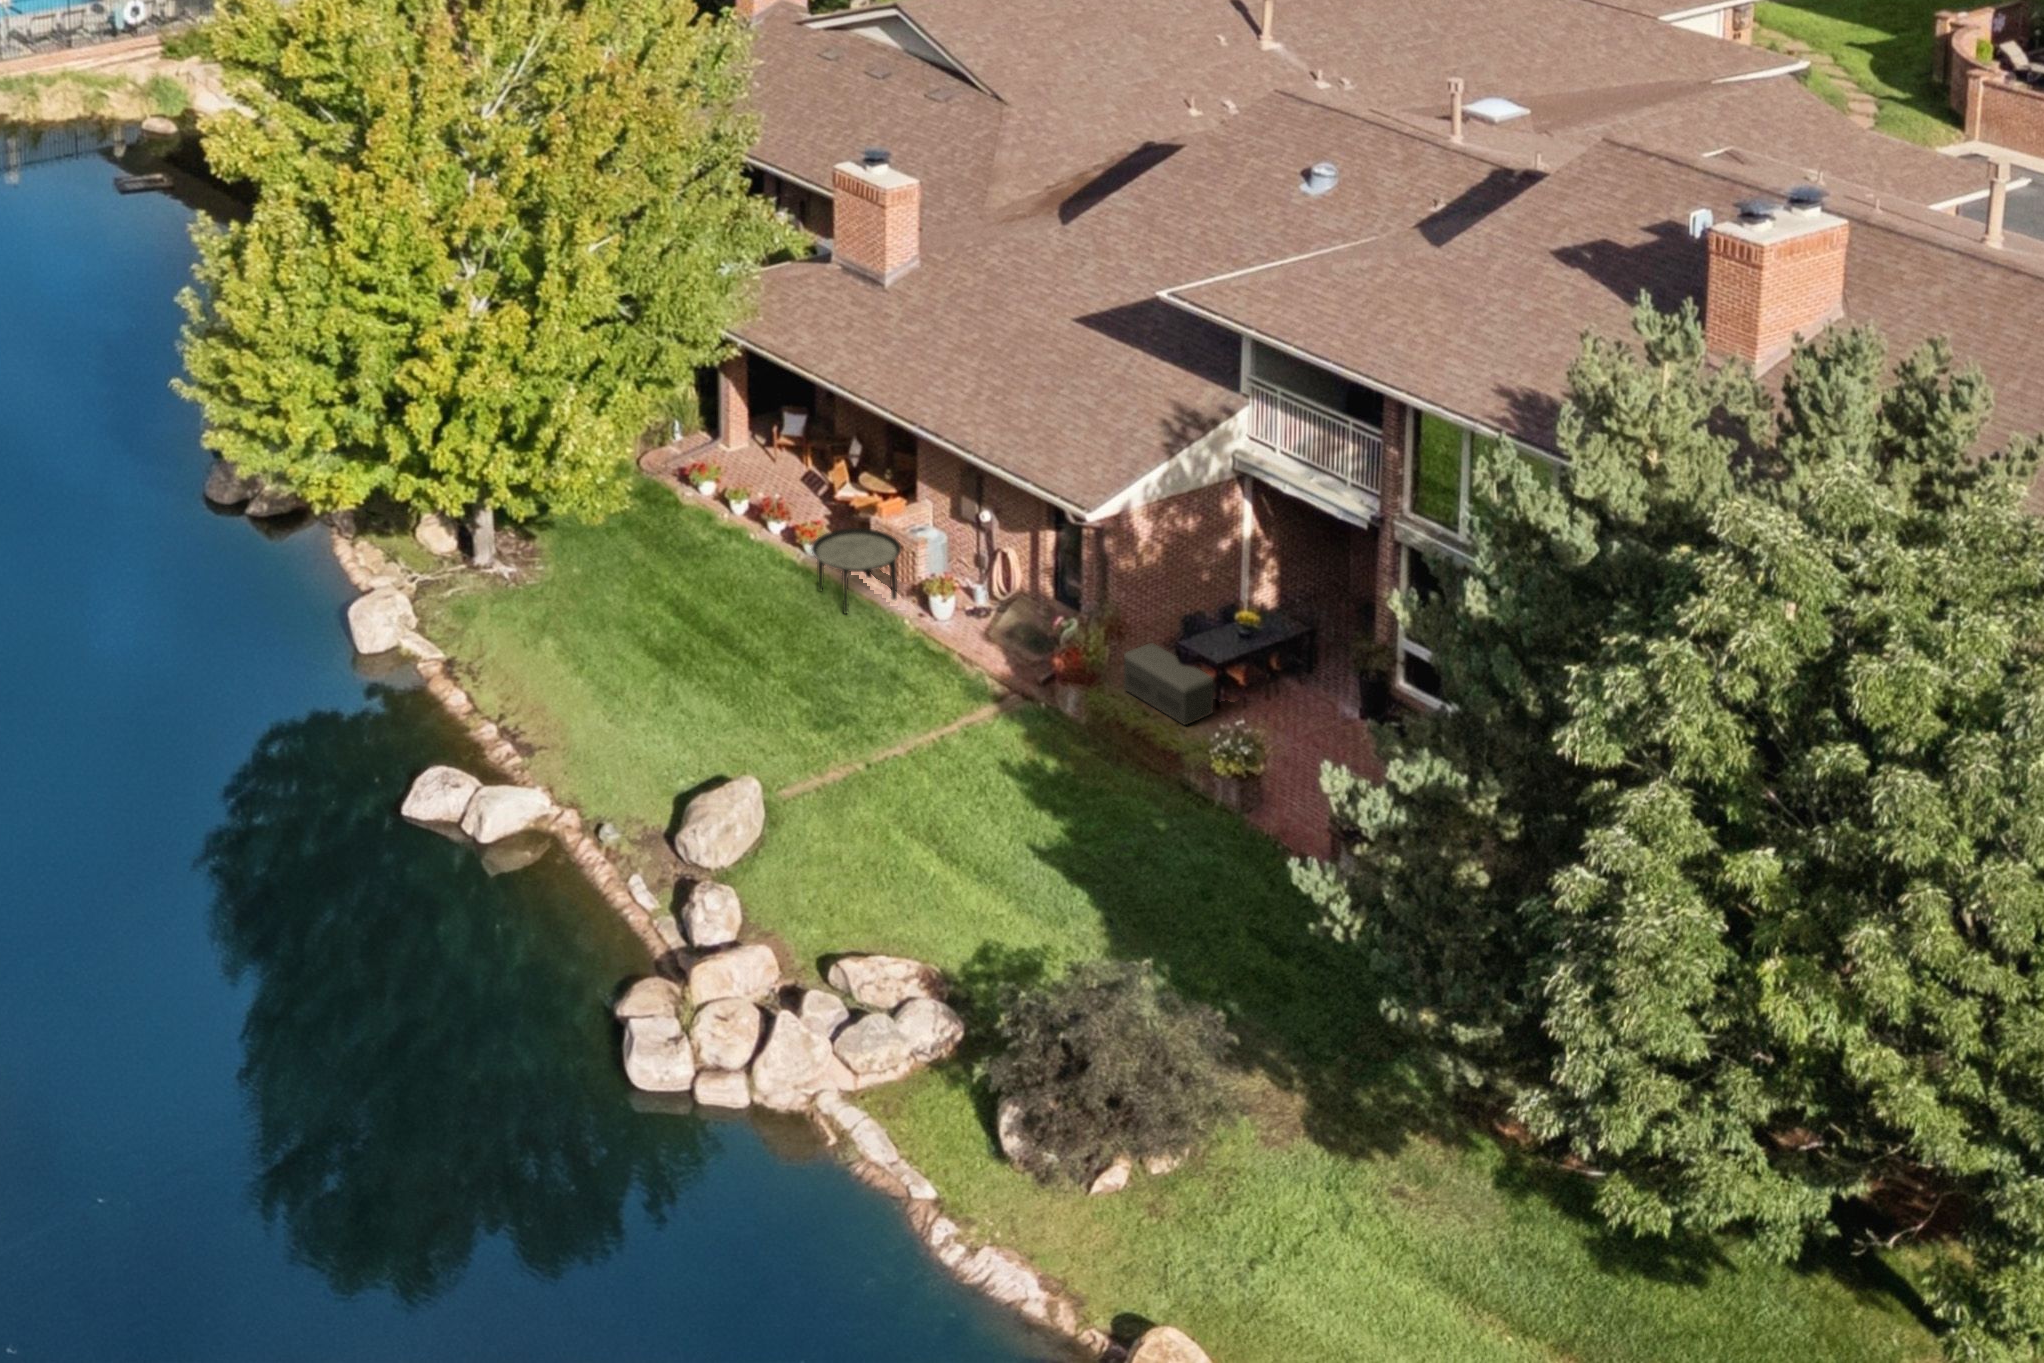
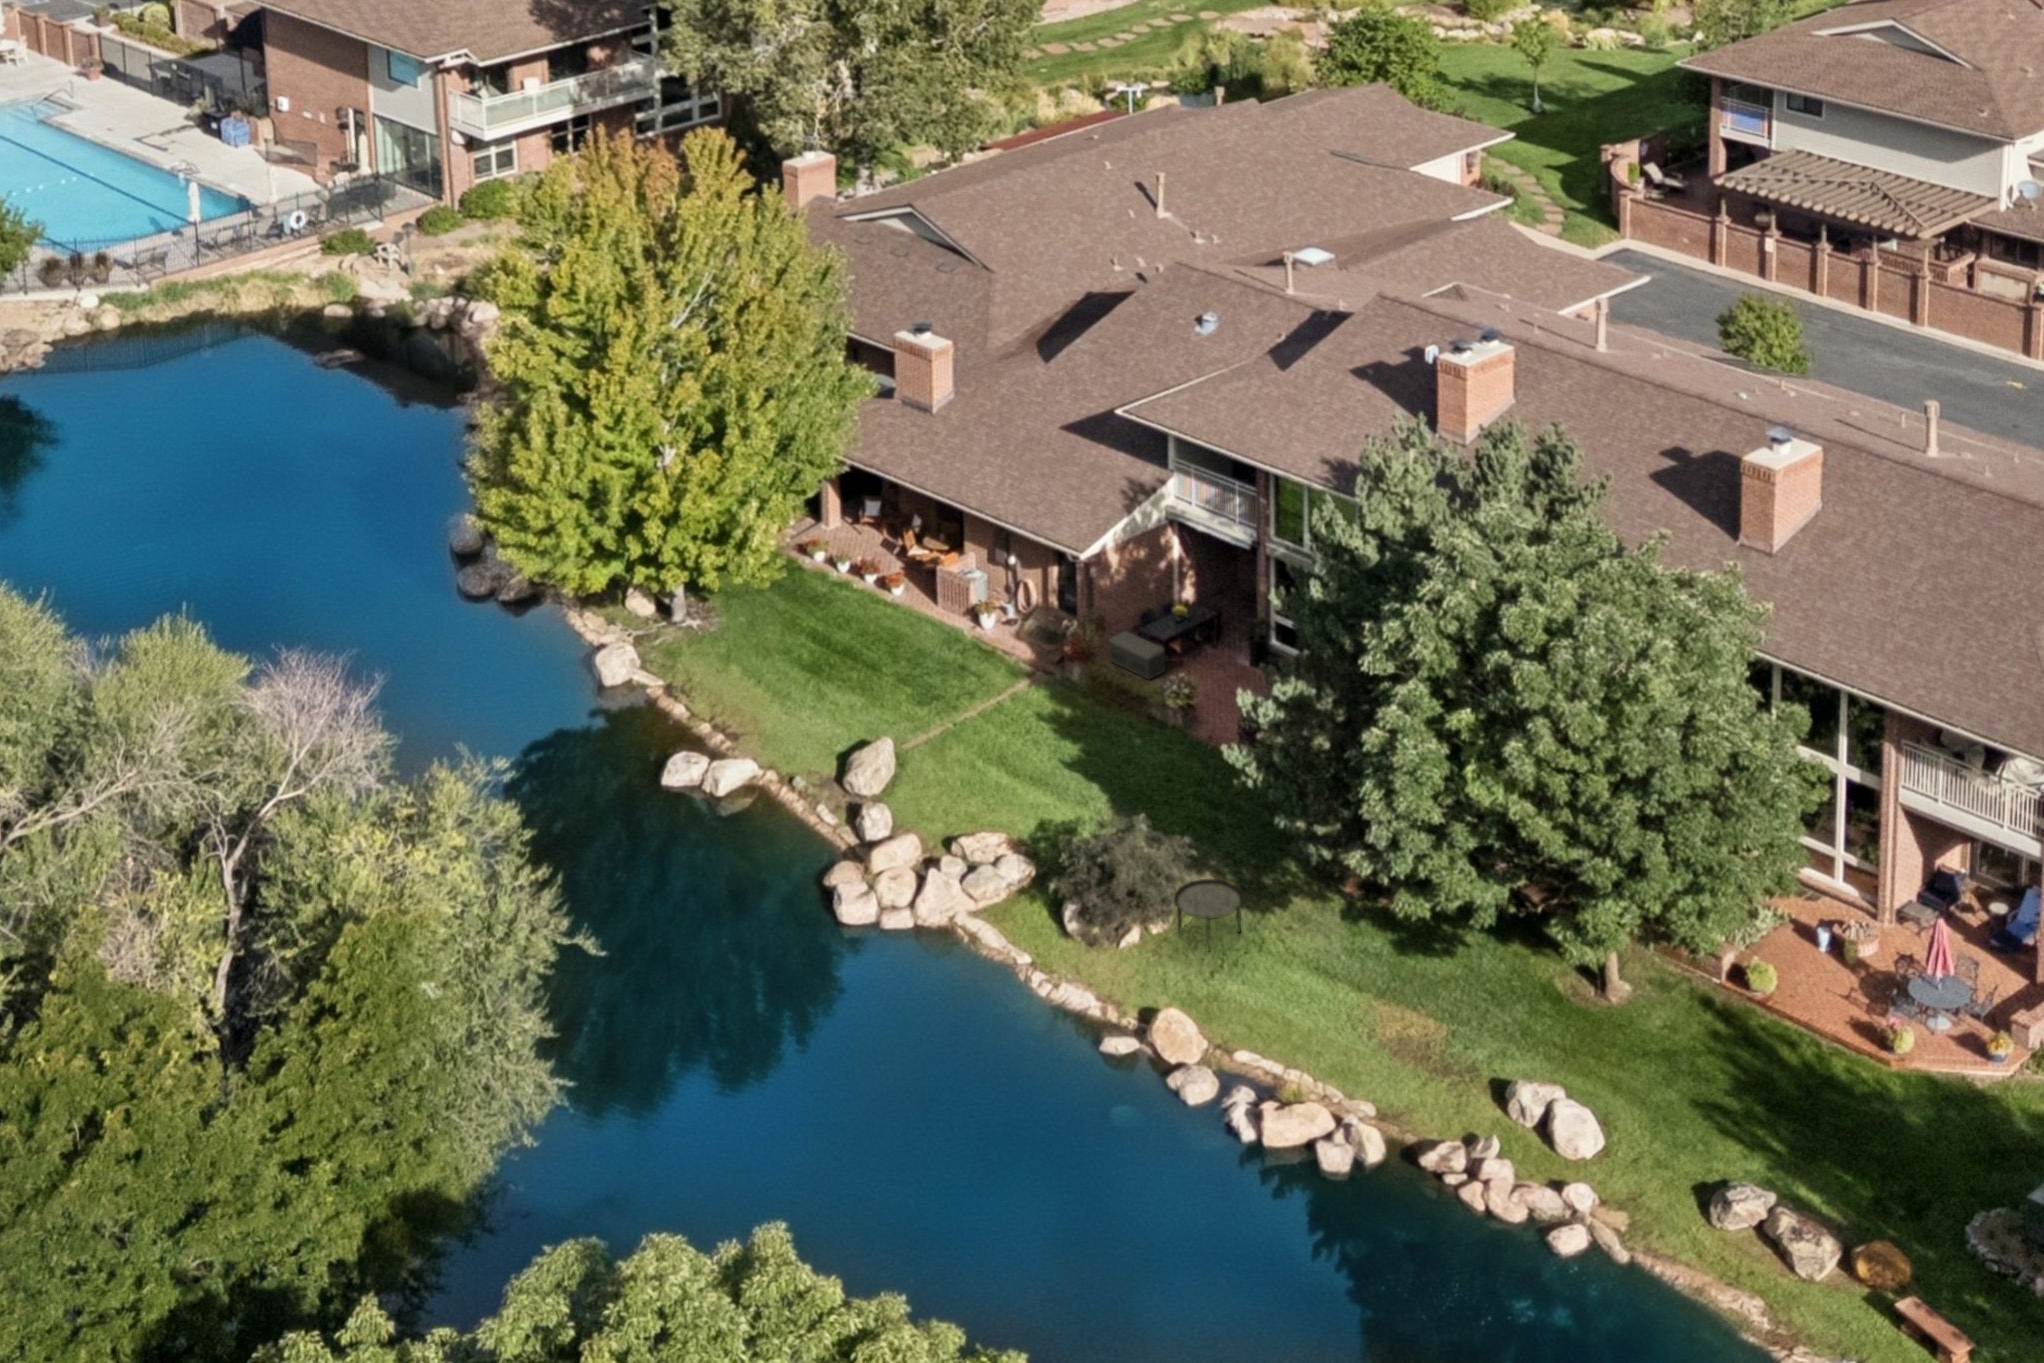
round table: present [811,528,901,613] -> present [1174,879,1243,950]

